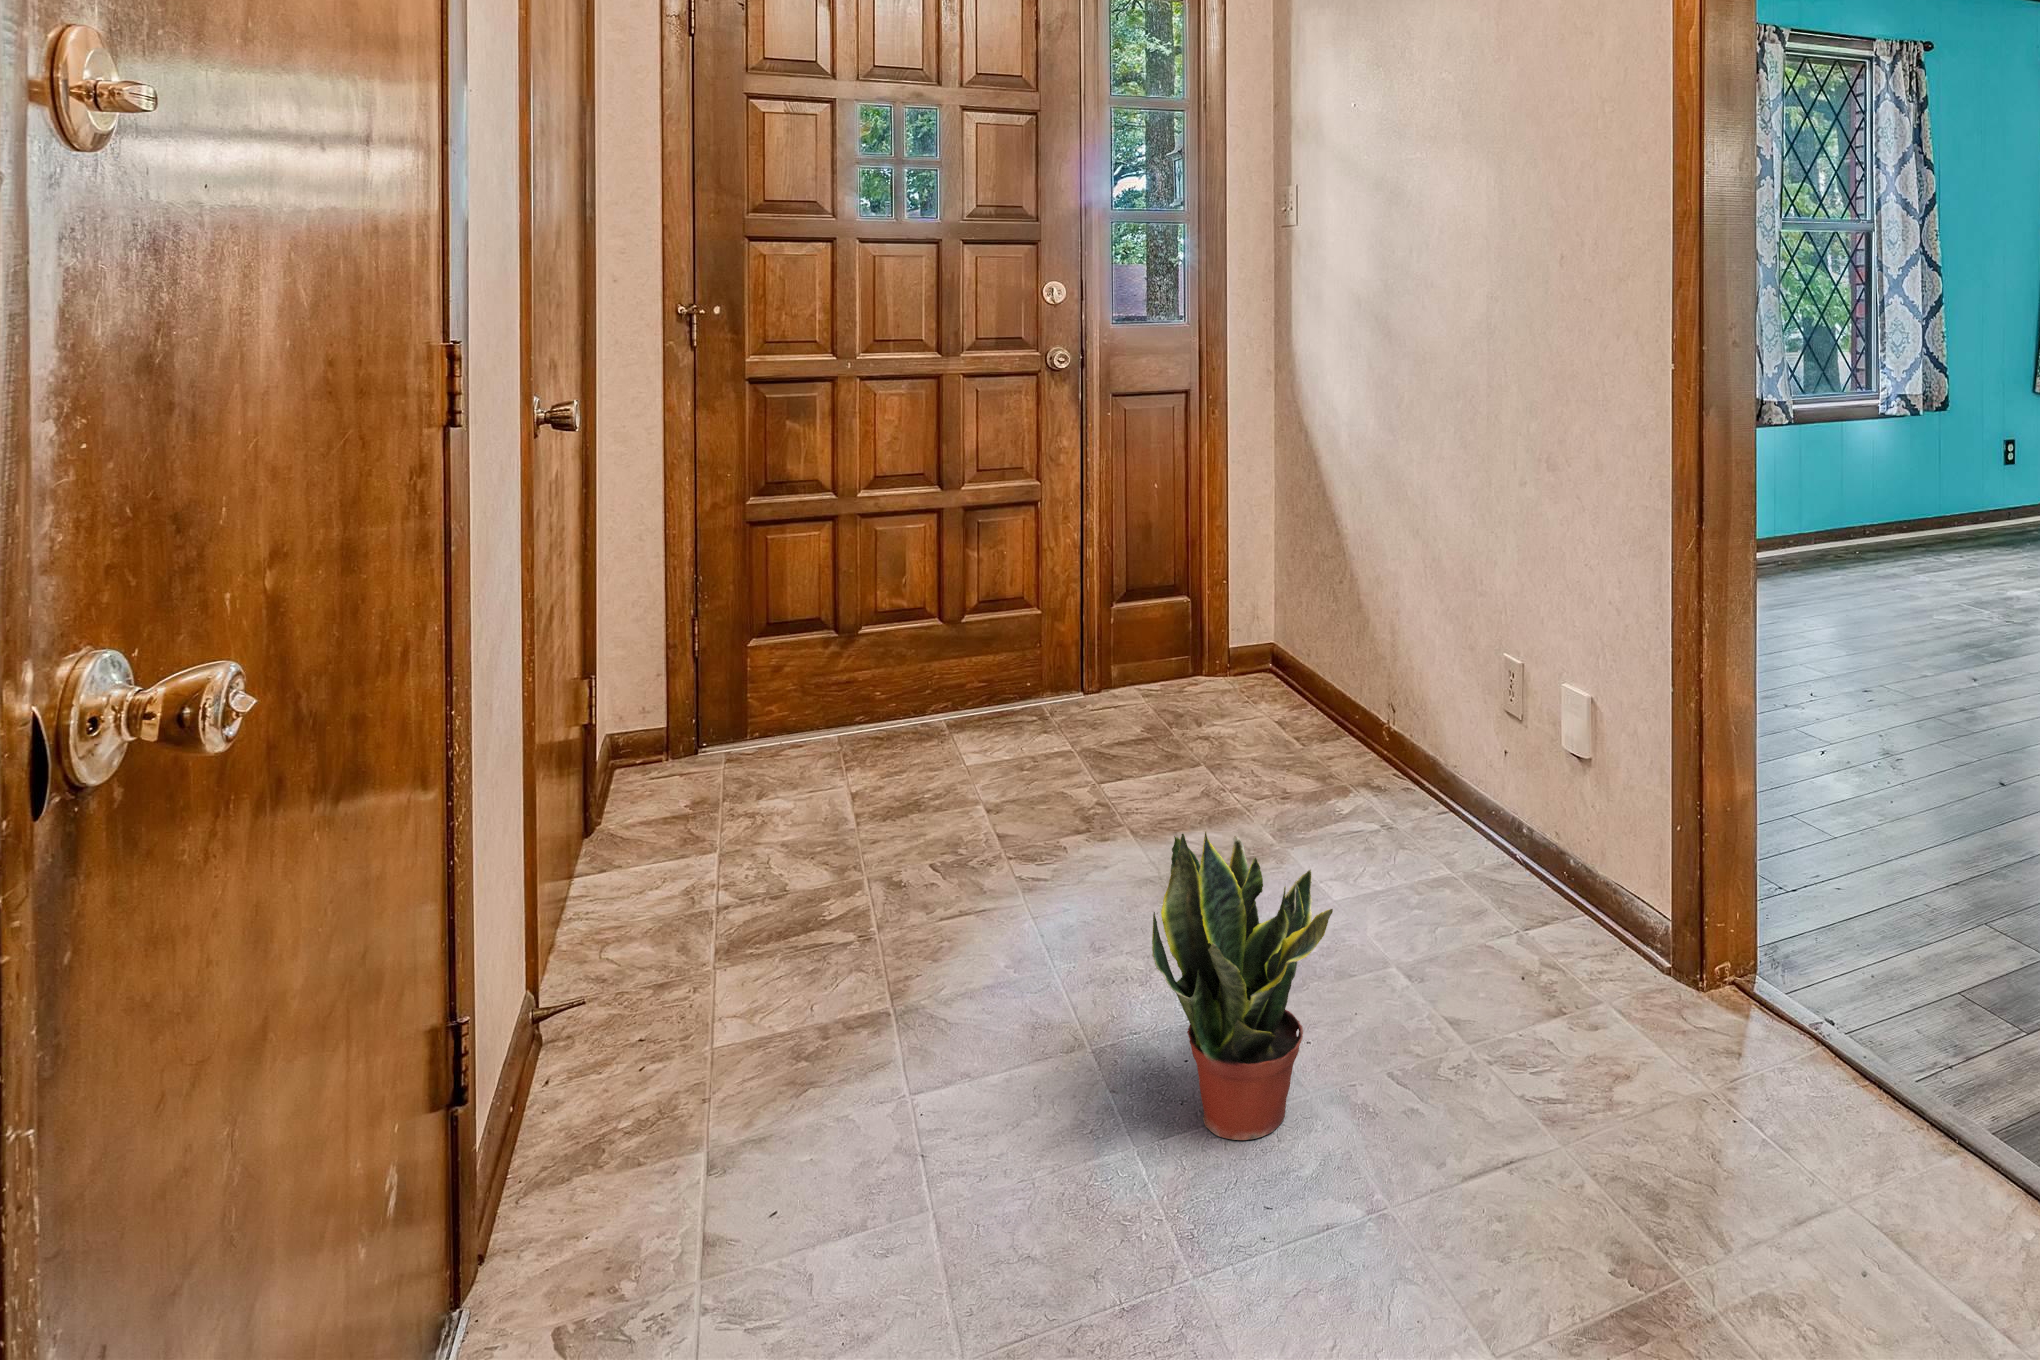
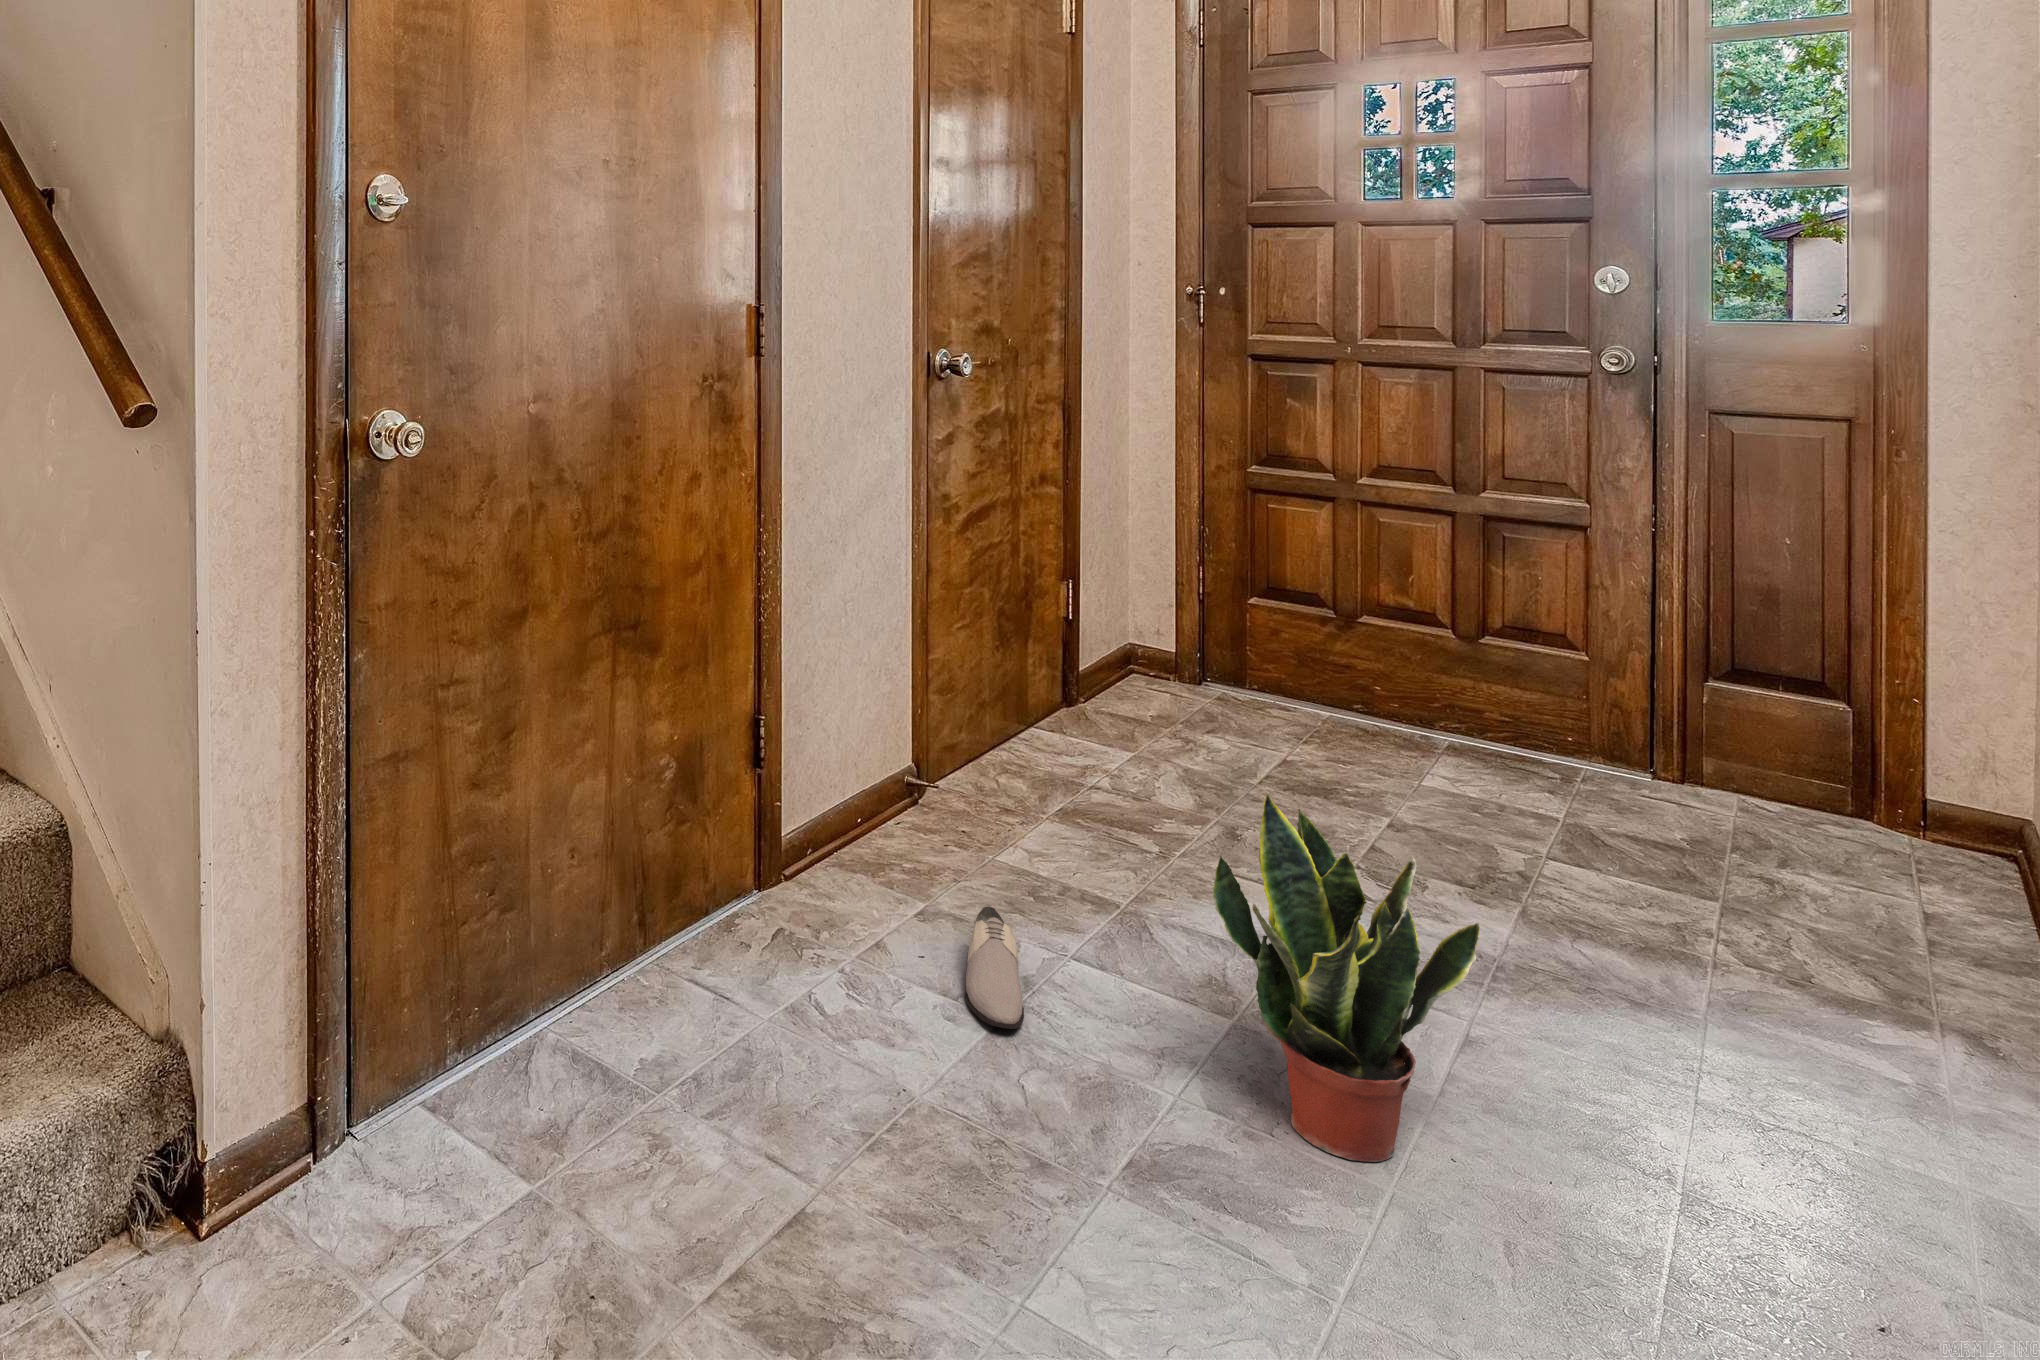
shoe: none [819,1103,961,1246] -> present [965,905,1024,1029]

